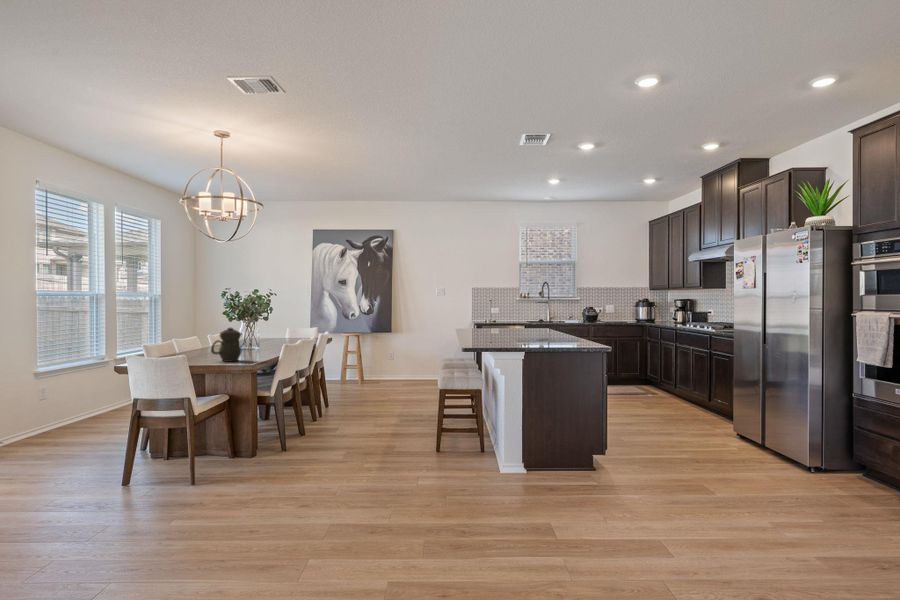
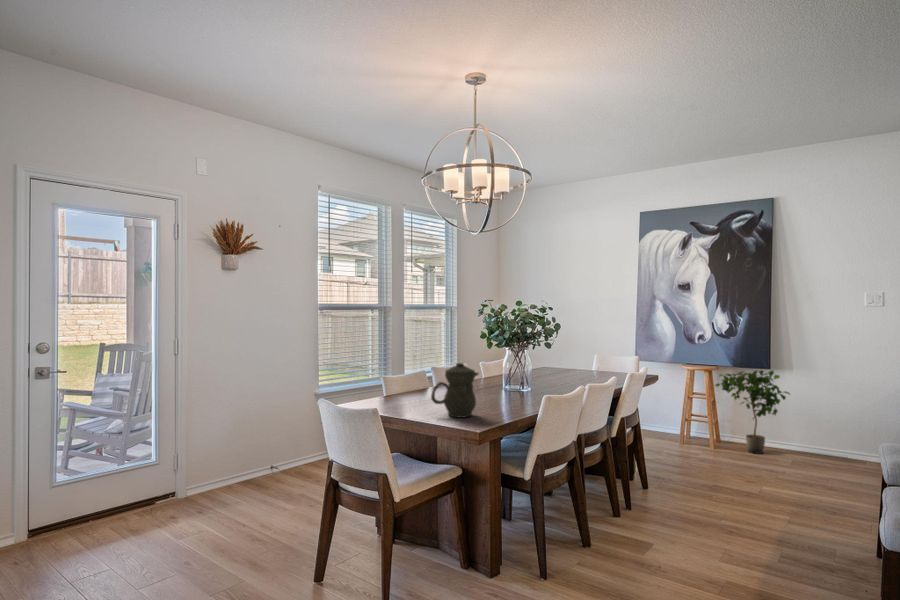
potted plant: none [362,334,403,385] -> present [716,370,790,454]

